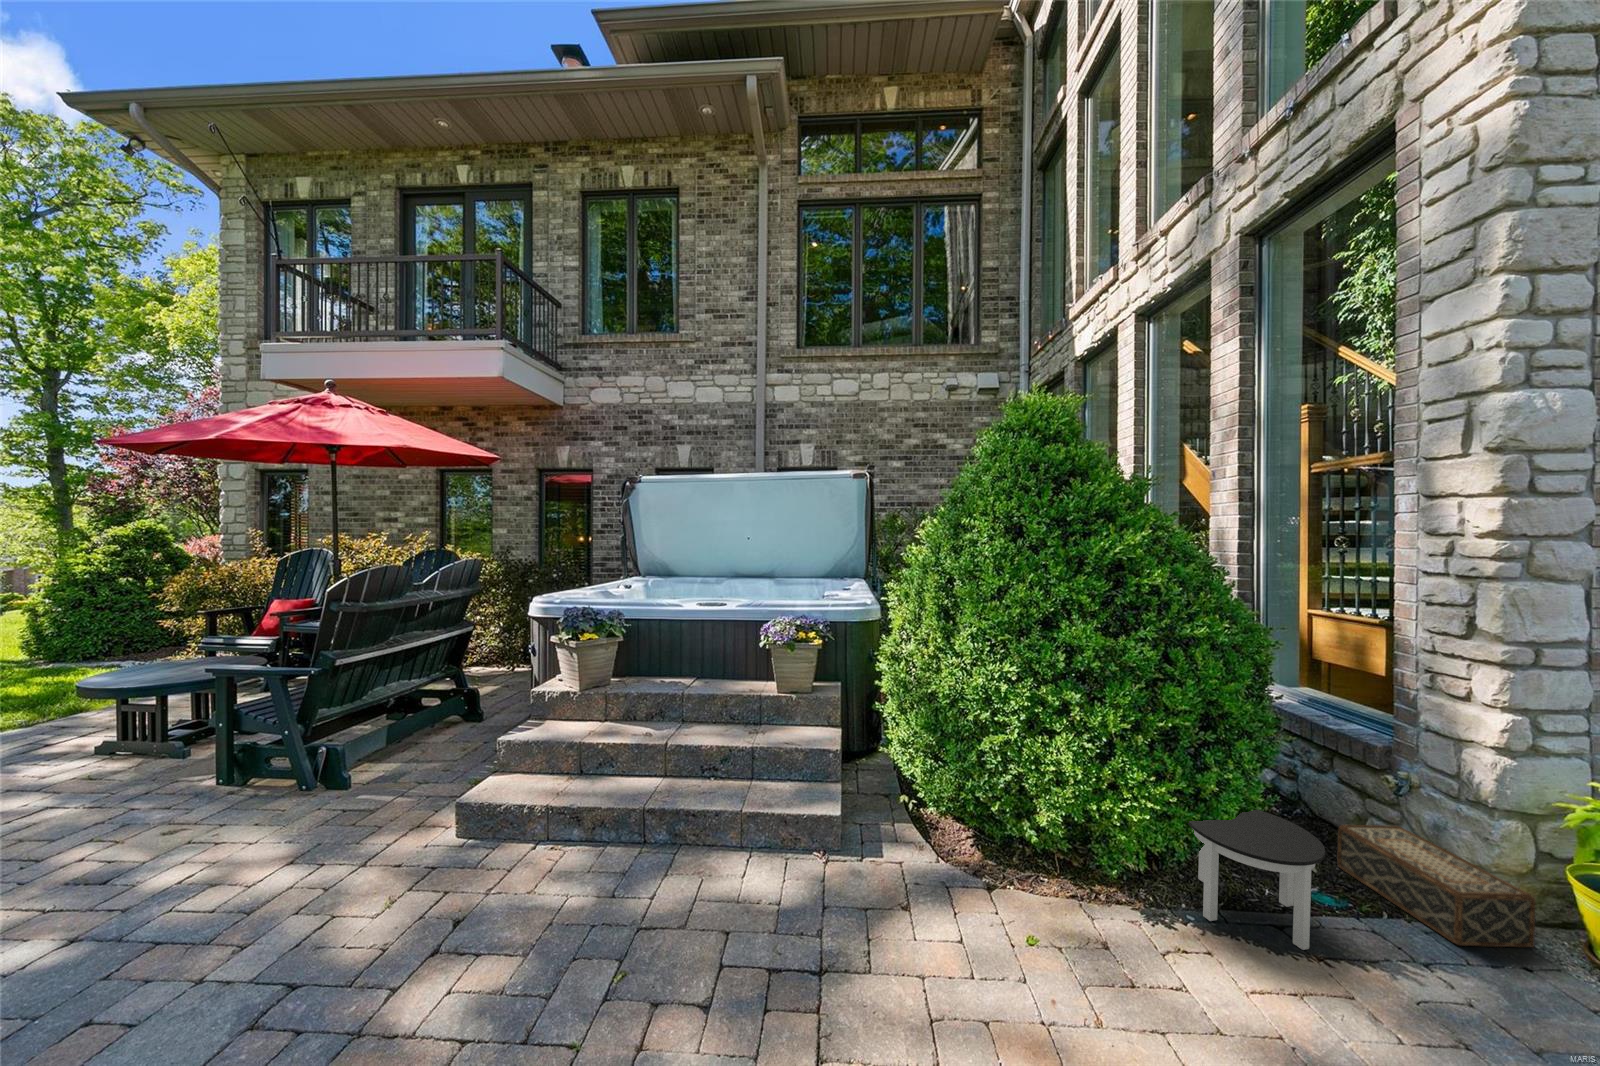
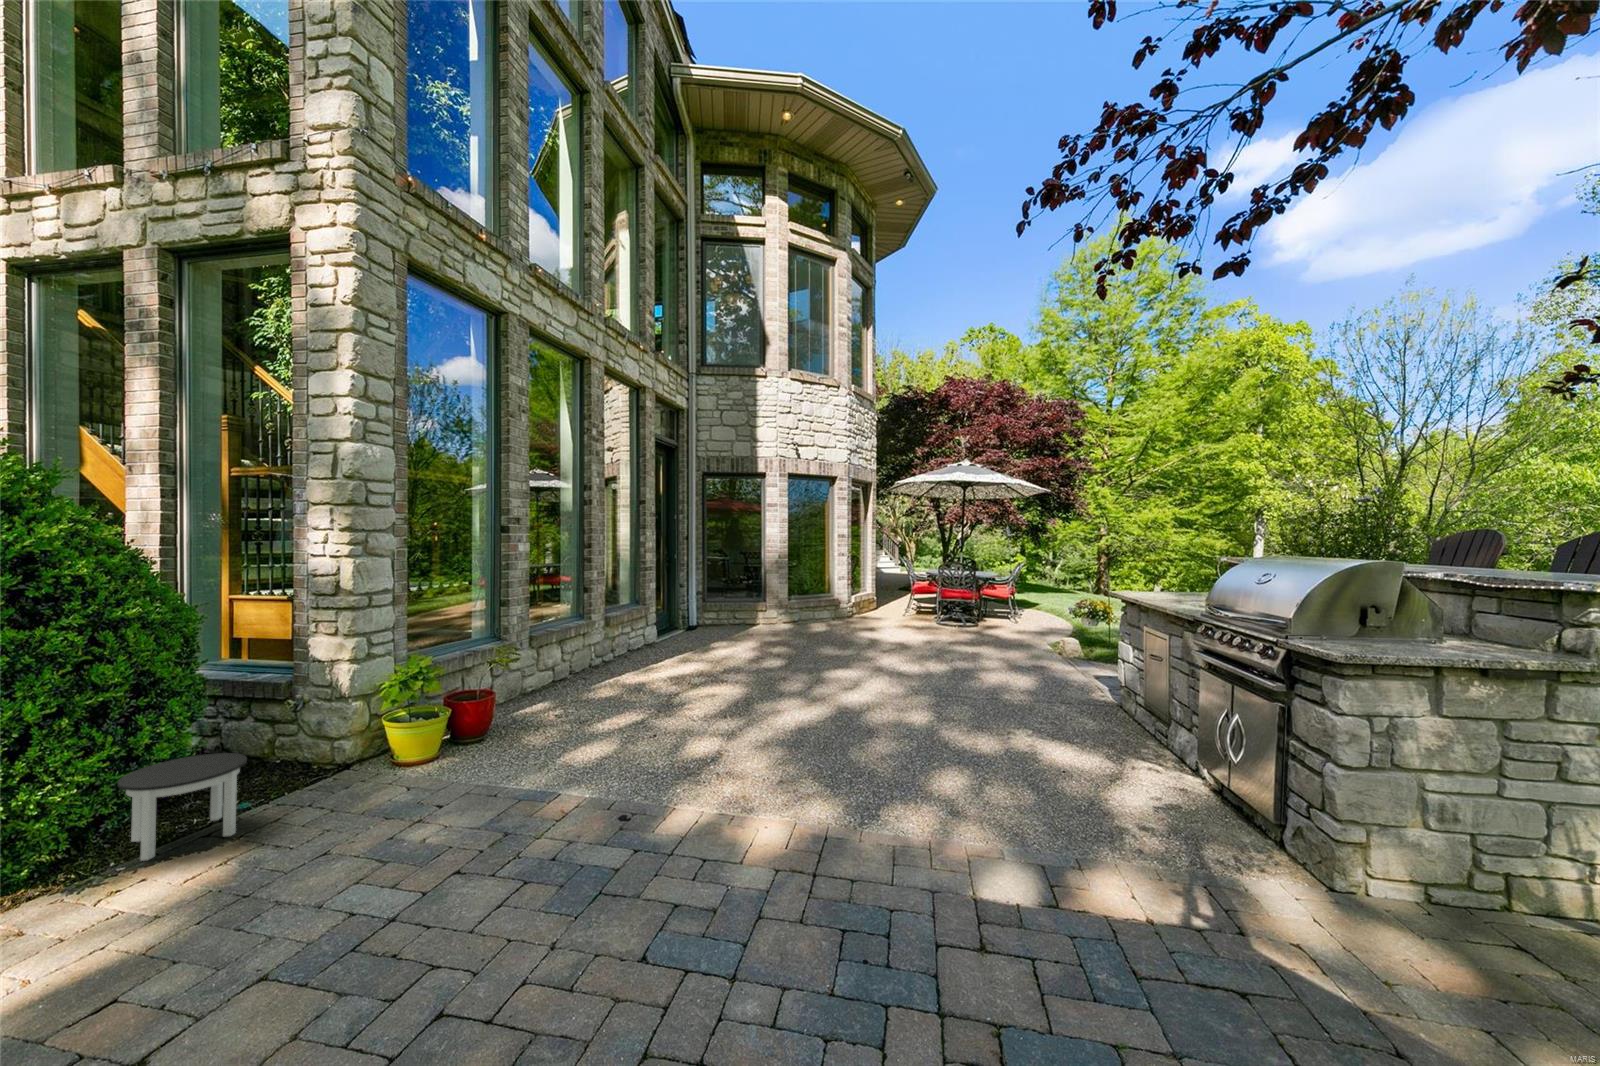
woven basket: present [1338,825,1535,947] -> none [256,734,368,785]

